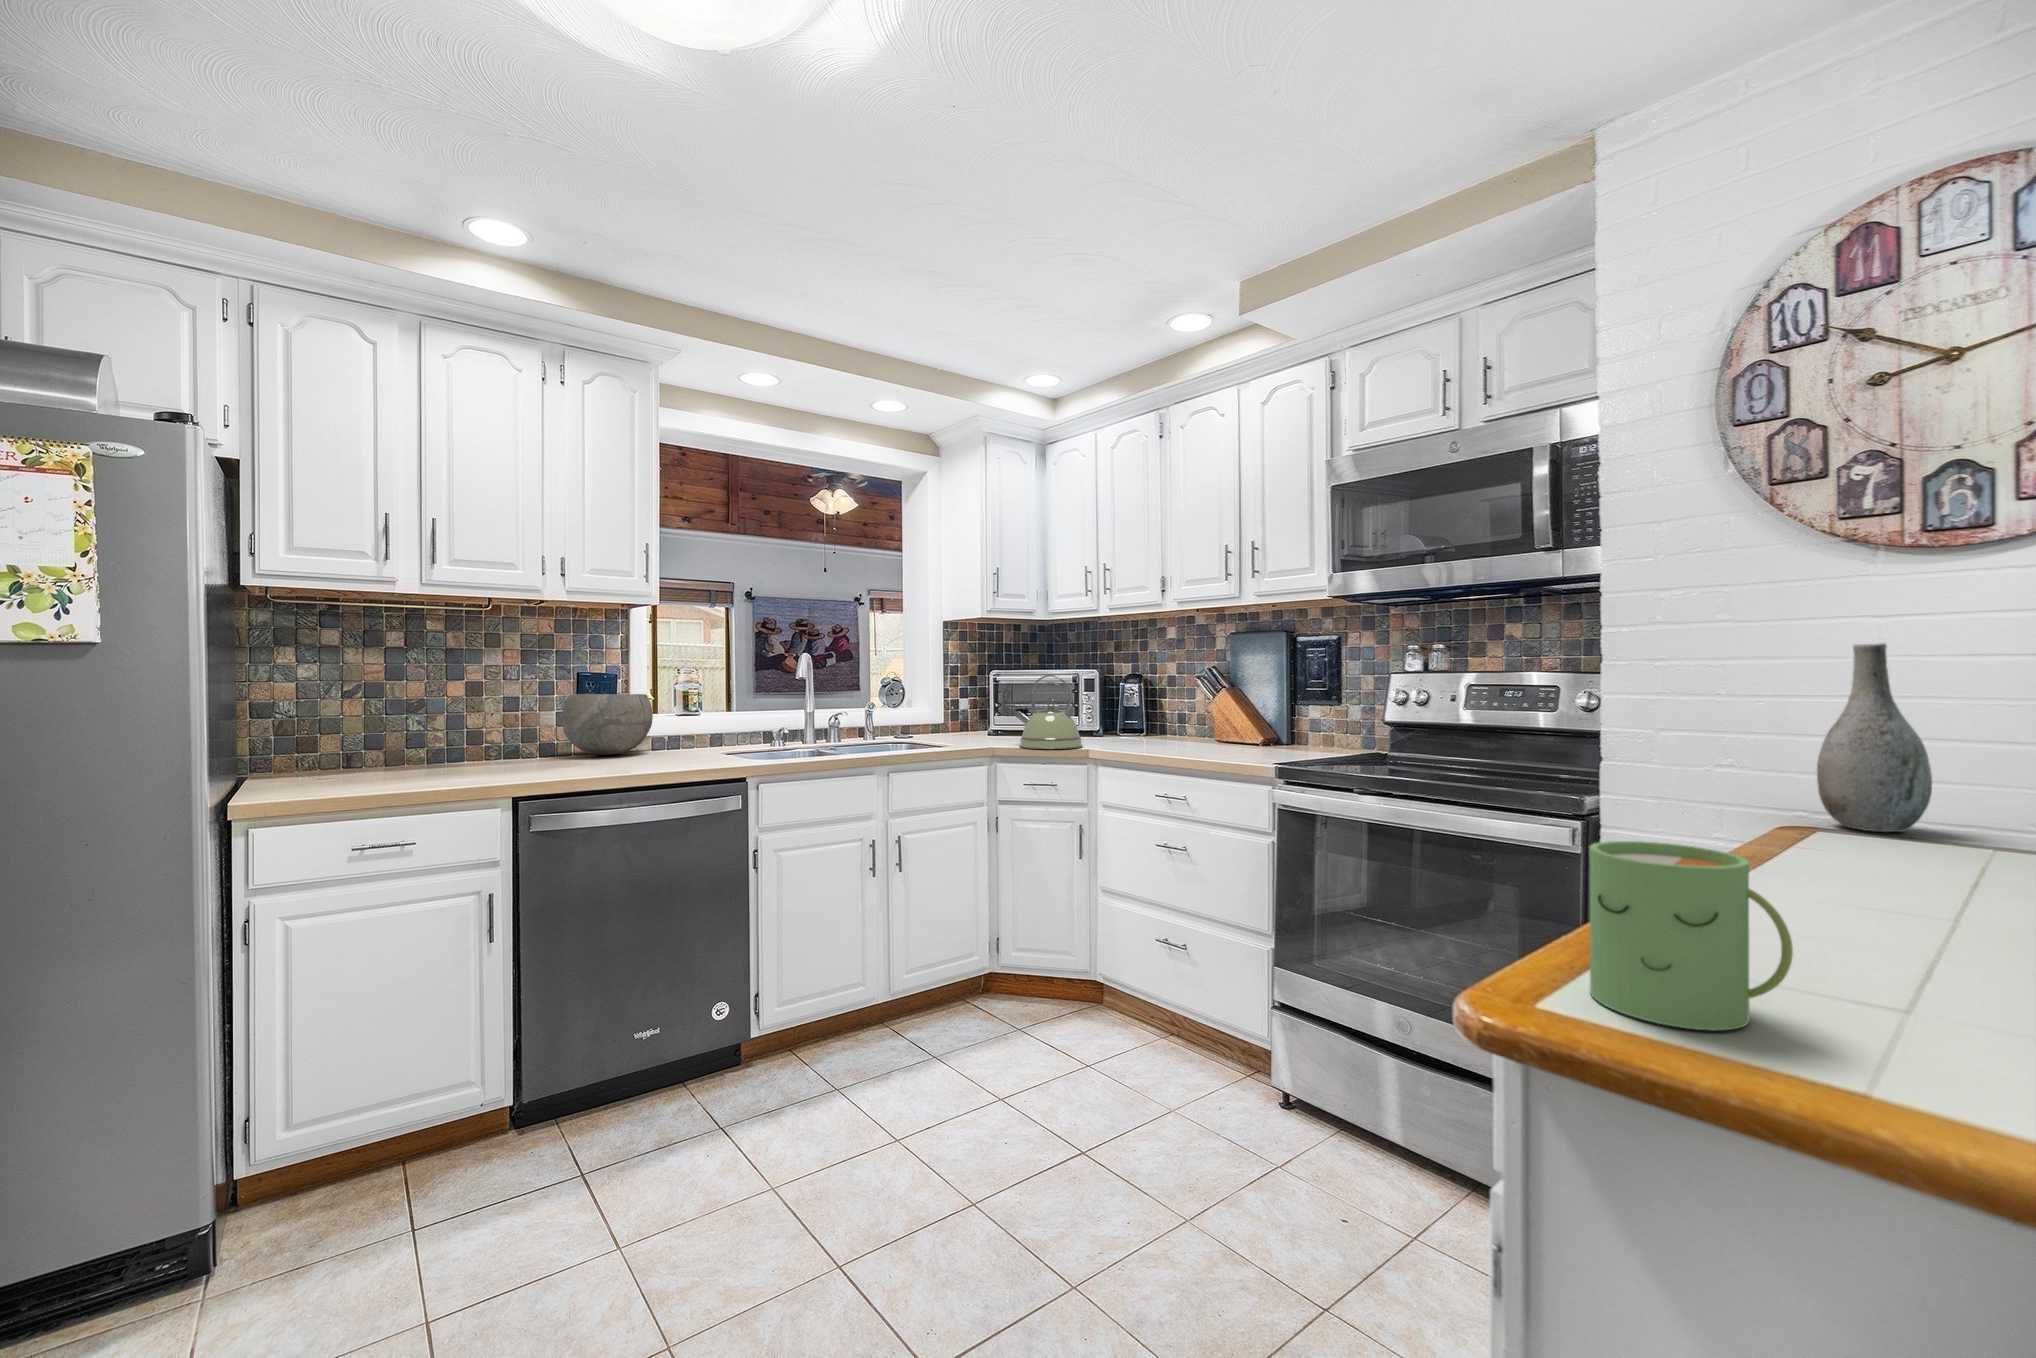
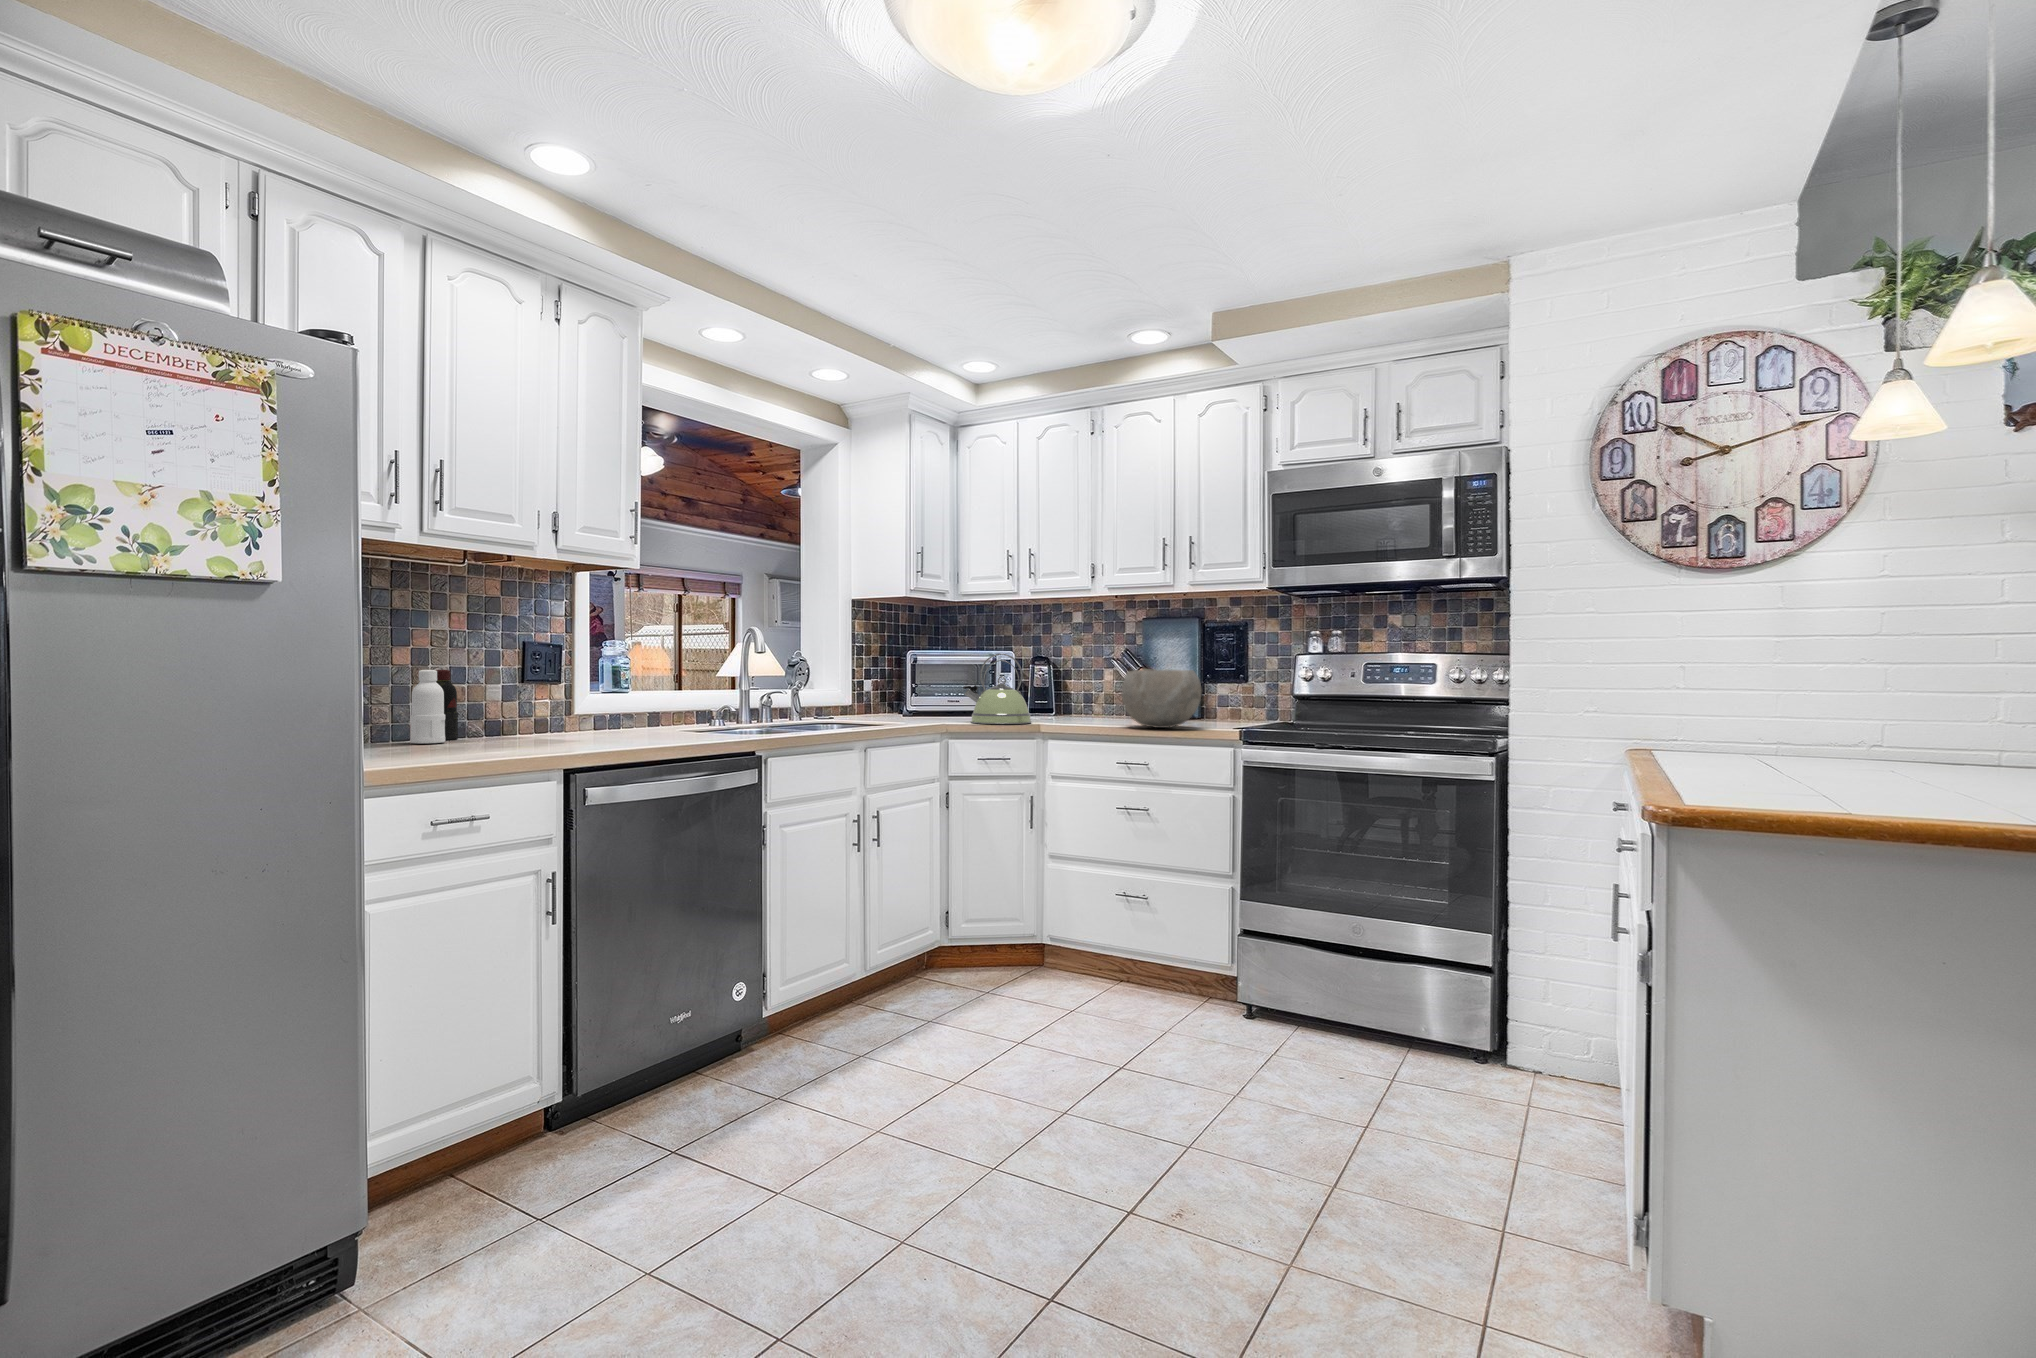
vase: present [1817,643,1932,832] -> none [1653,629,1715,749]
bowl: present [562,694,653,755] -> present [1122,669,1202,728]
bottle: none [451,700,510,767] -> present [410,670,458,743]
mug: present [1589,841,1793,1030] -> none [1689,718,1787,800]

